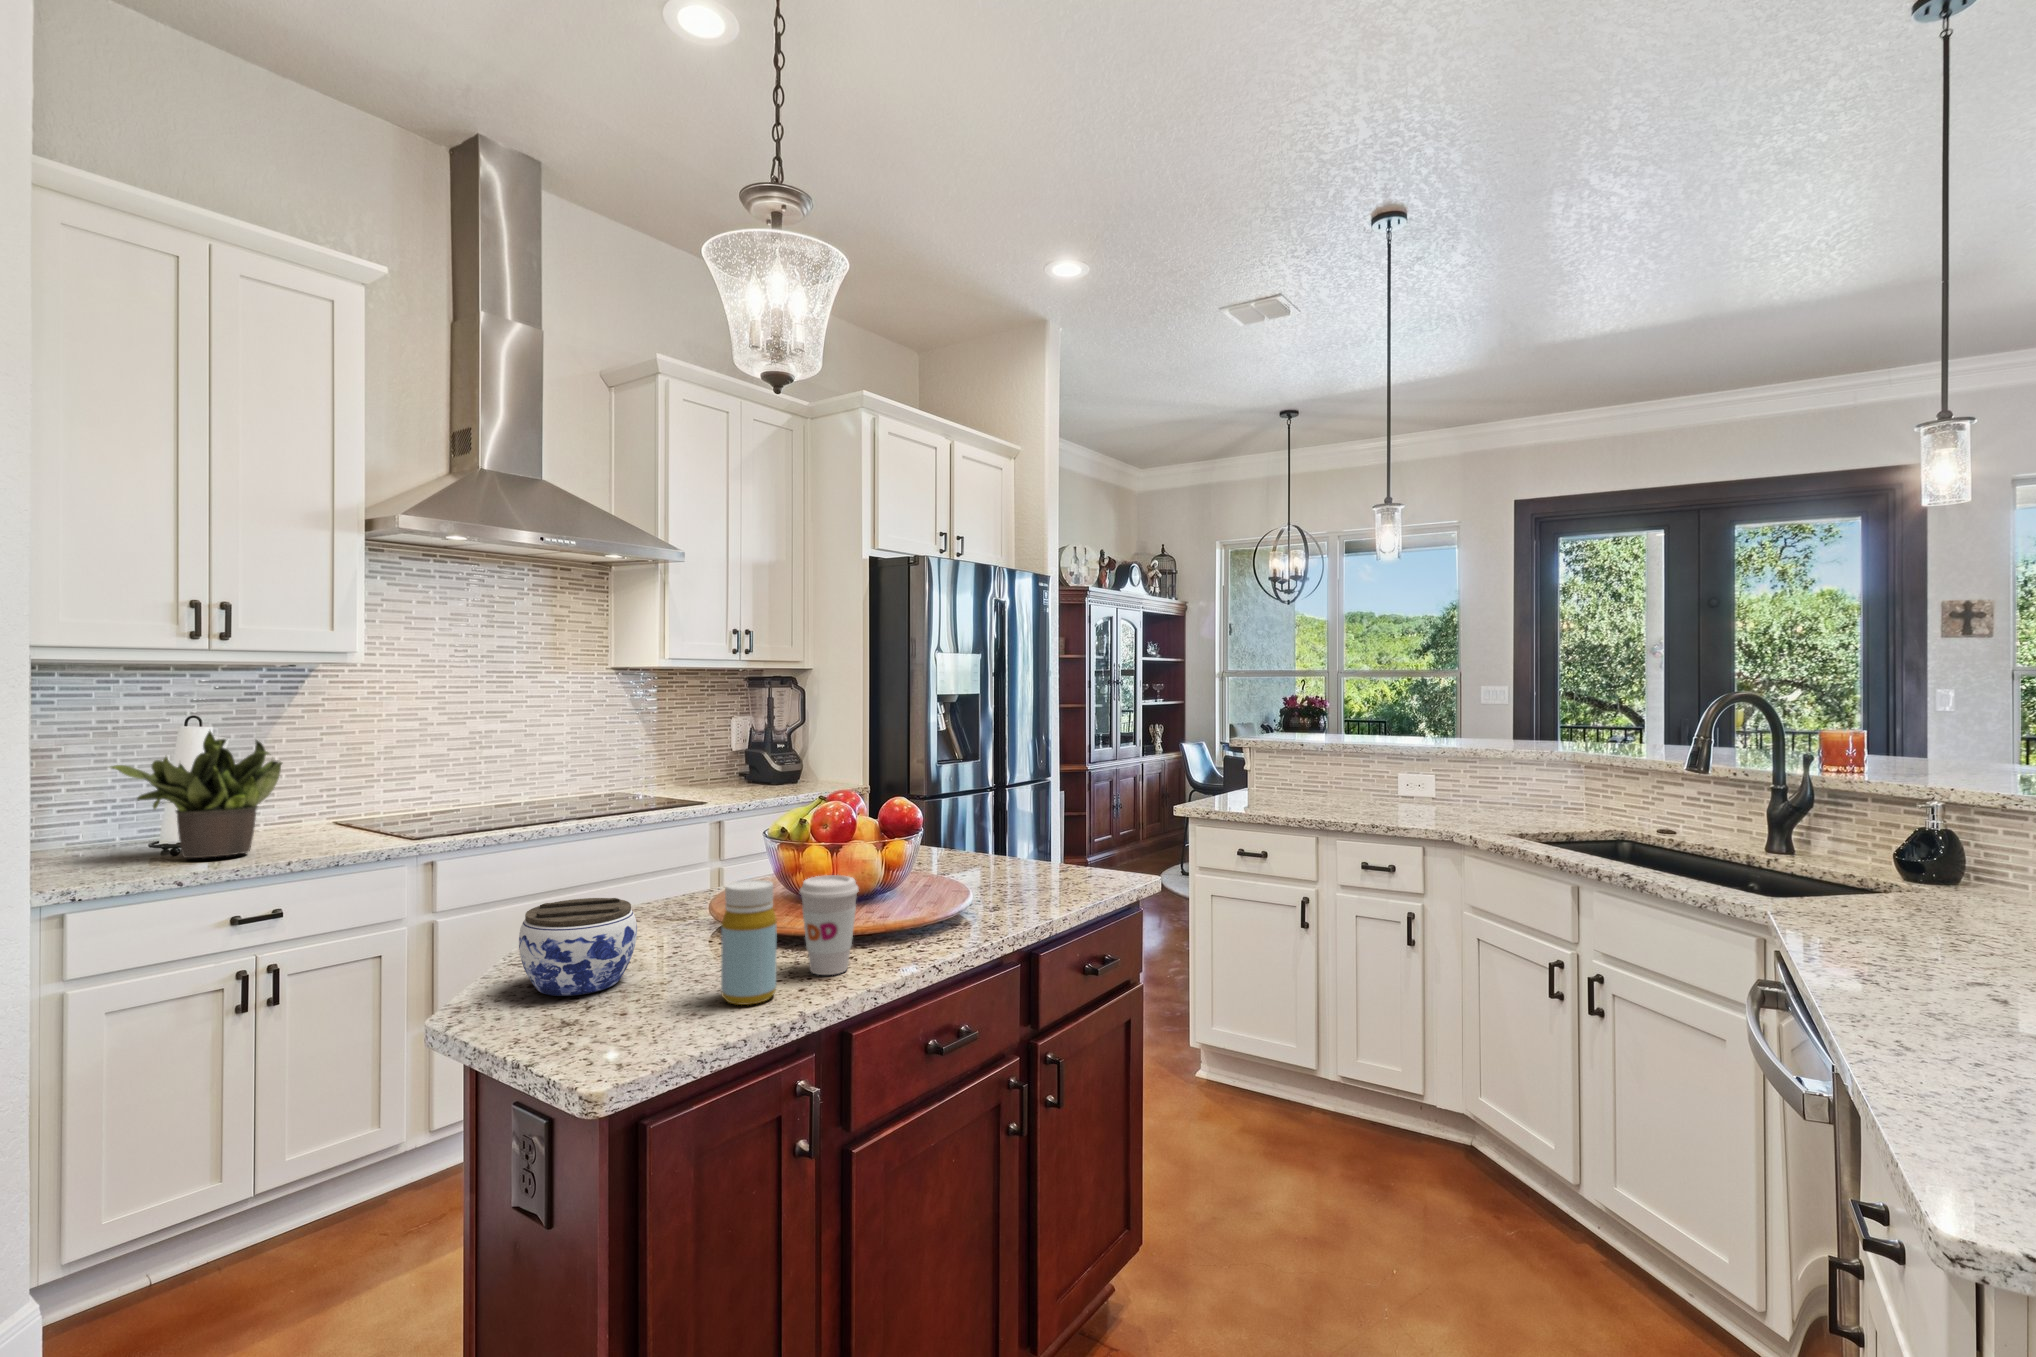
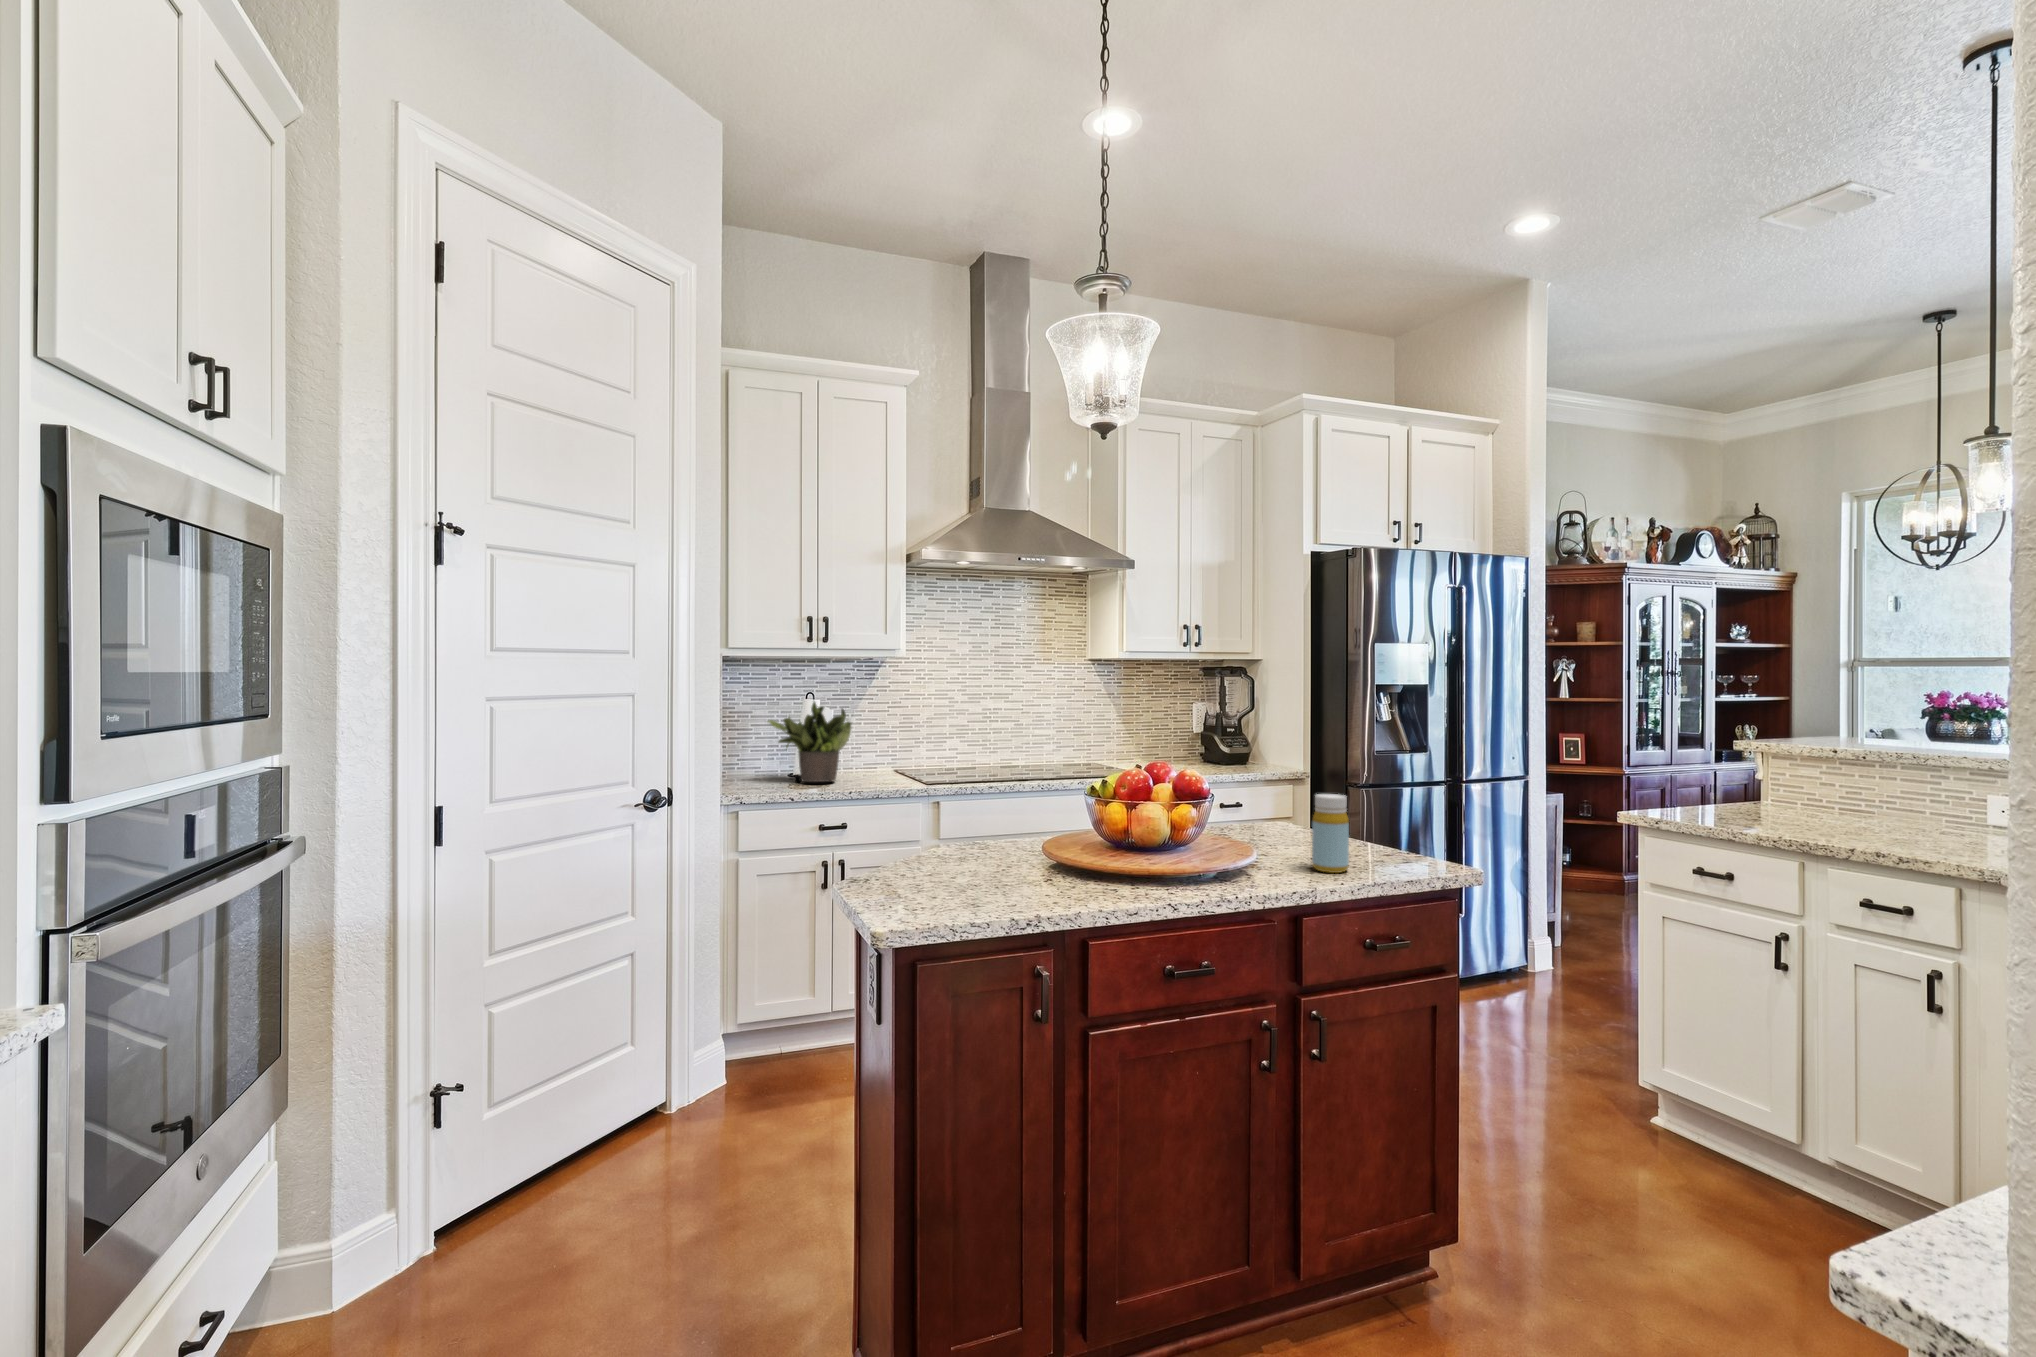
coffee cup: present [800,875,859,975] -> none [1064,821,1111,898]
bottle: present [721,880,777,1005] -> present [1312,794,1349,873]
jar: present [519,898,637,996] -> none [890,820,966,884]

